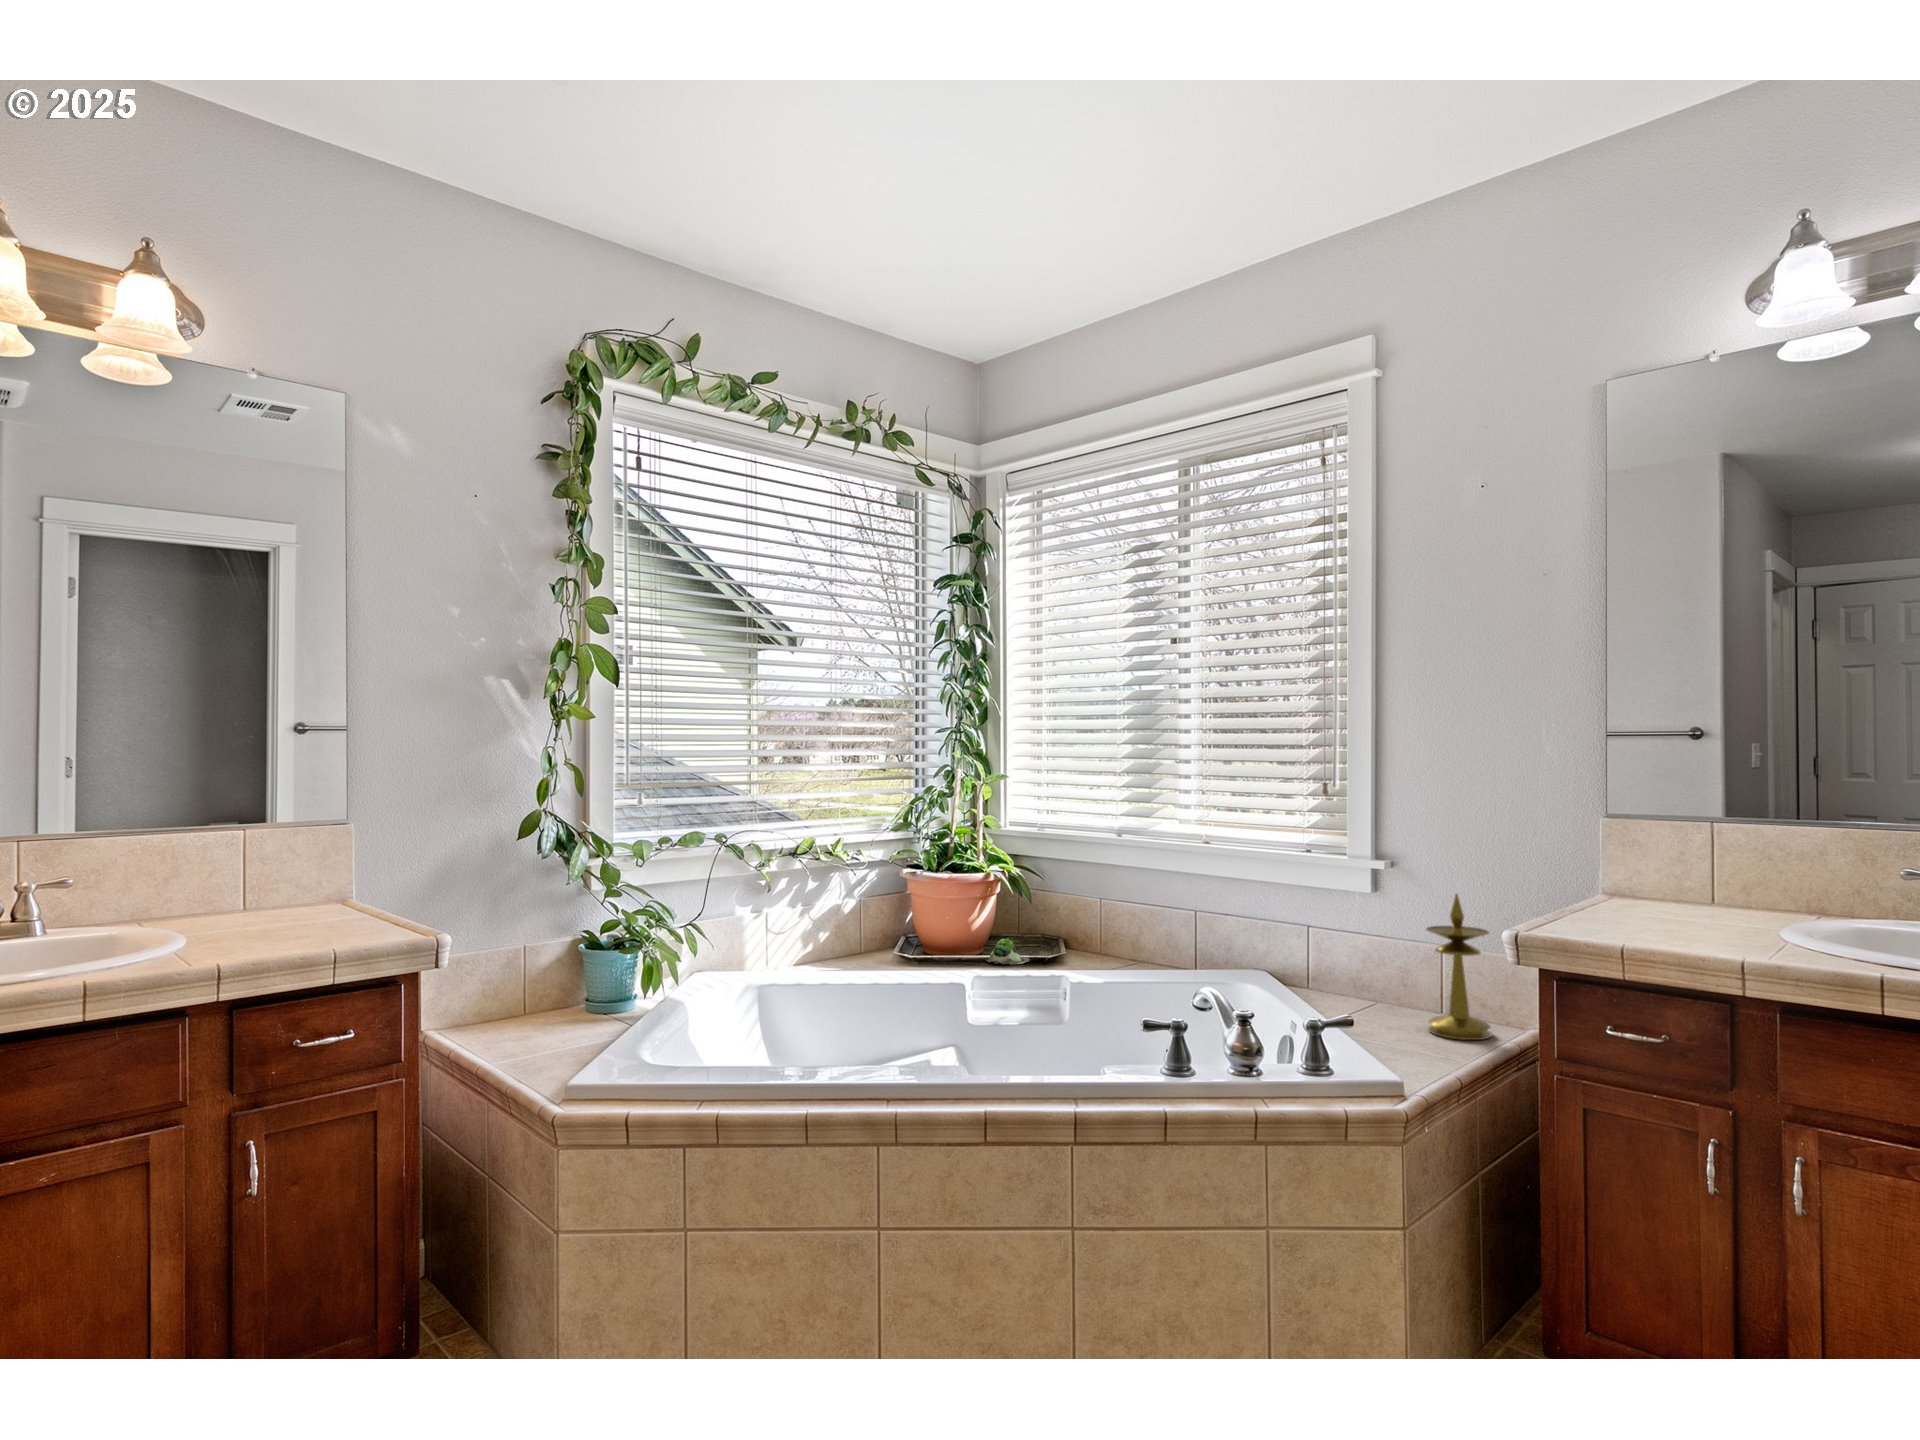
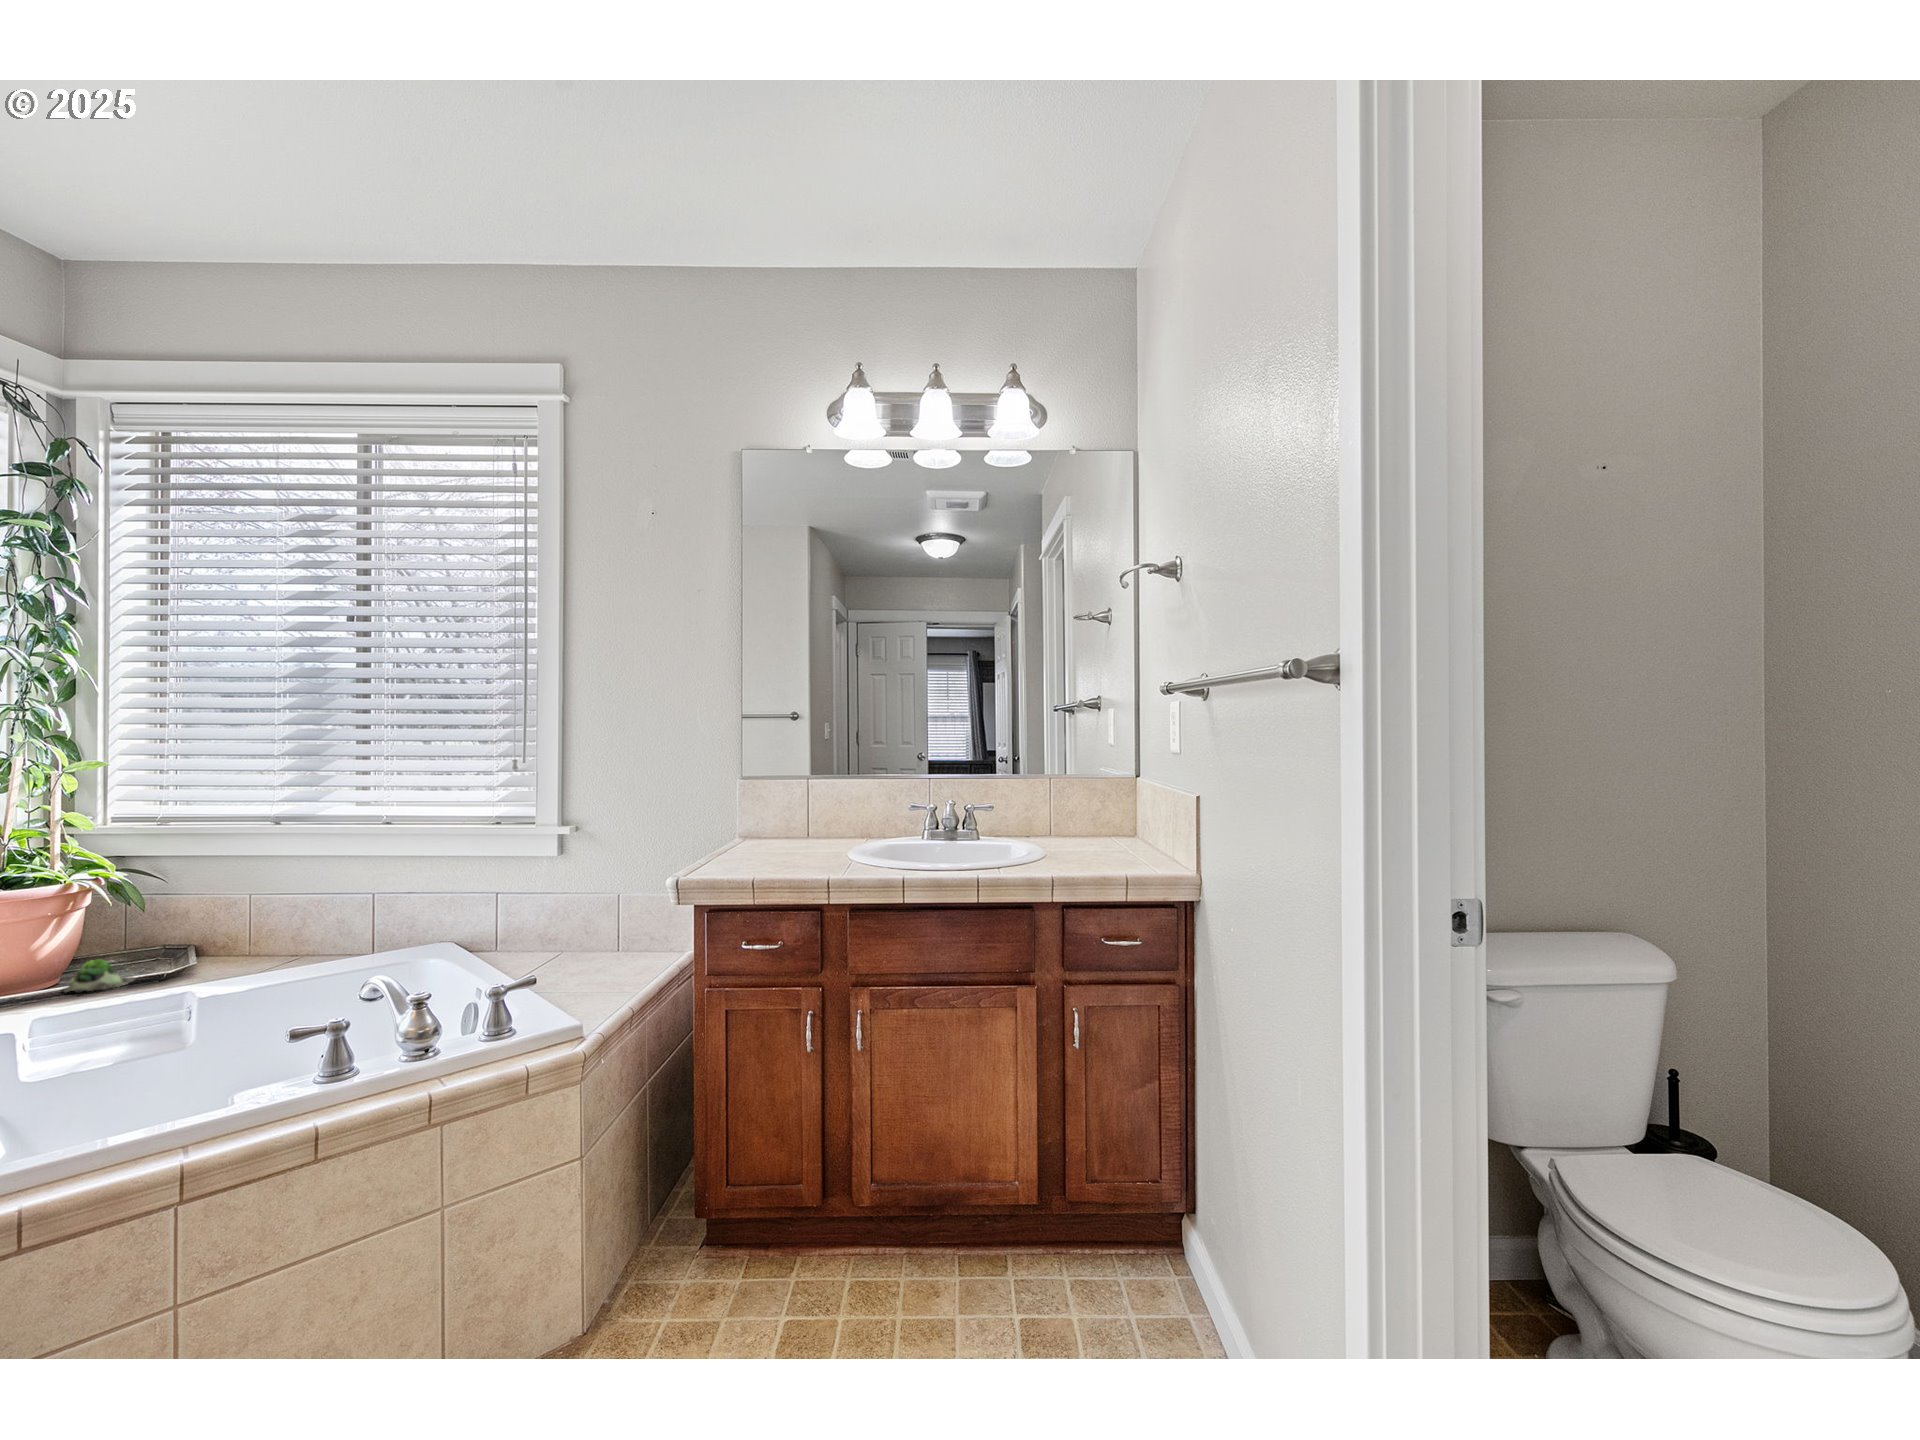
candlestick: present [1427,894,1491,1040] -> none [602,851,654,974]

